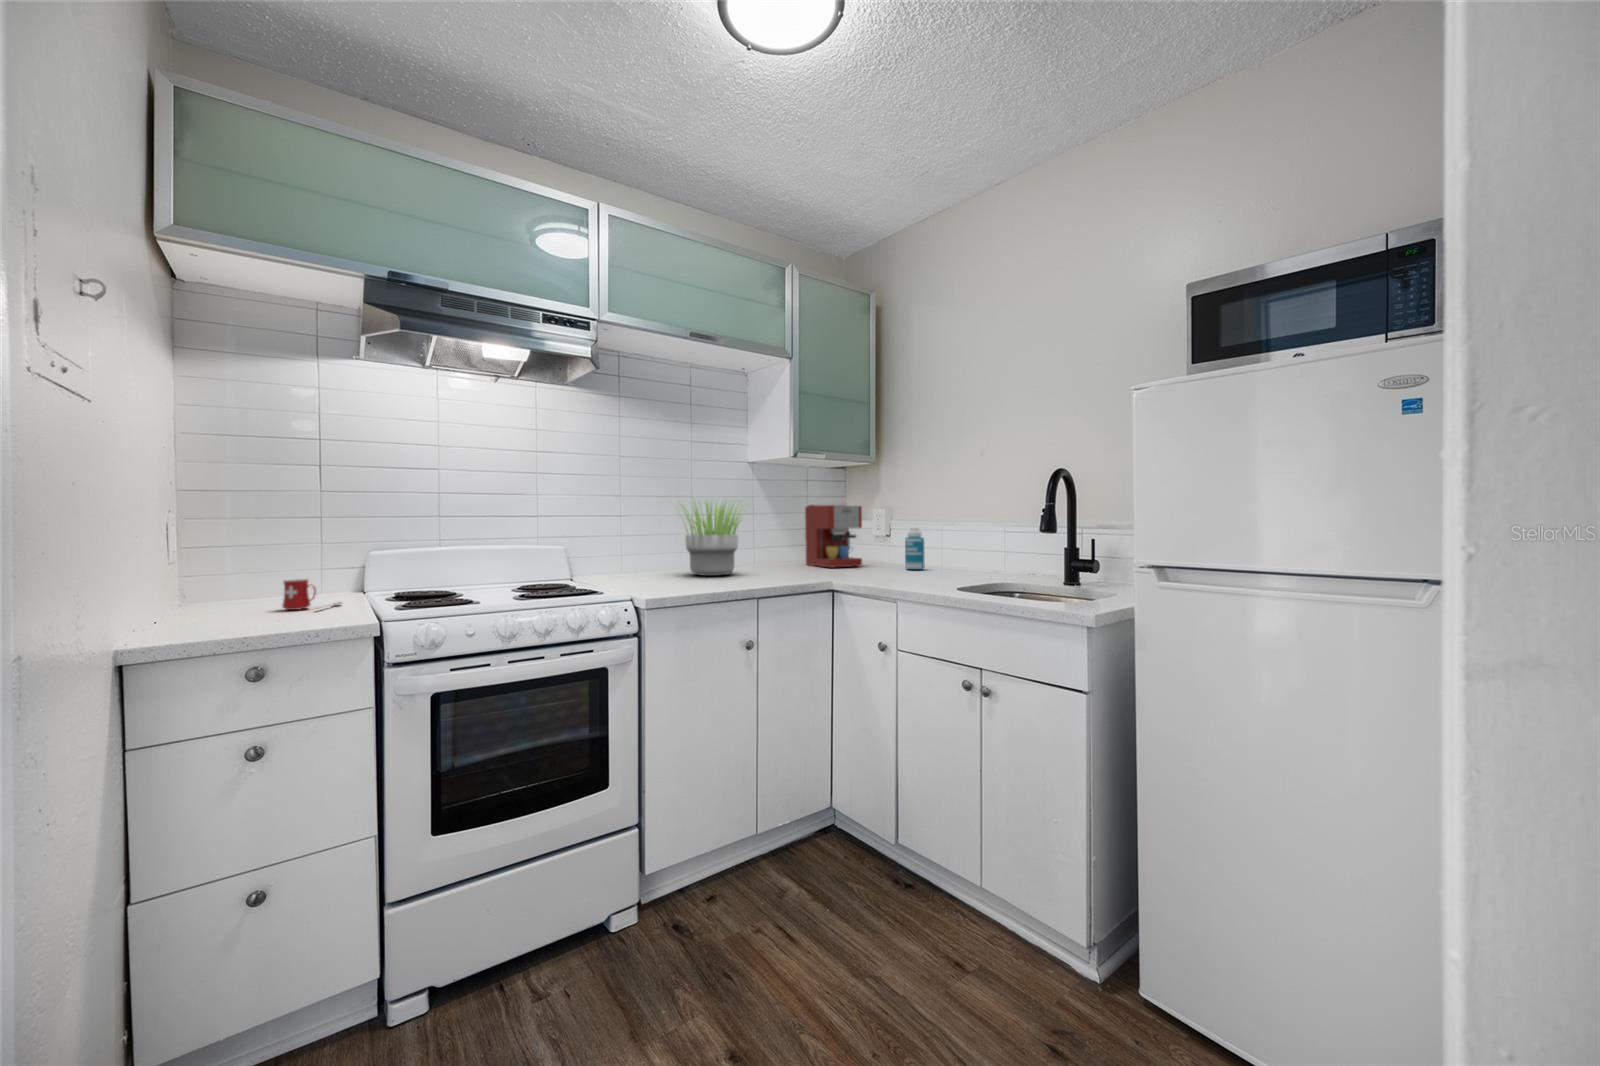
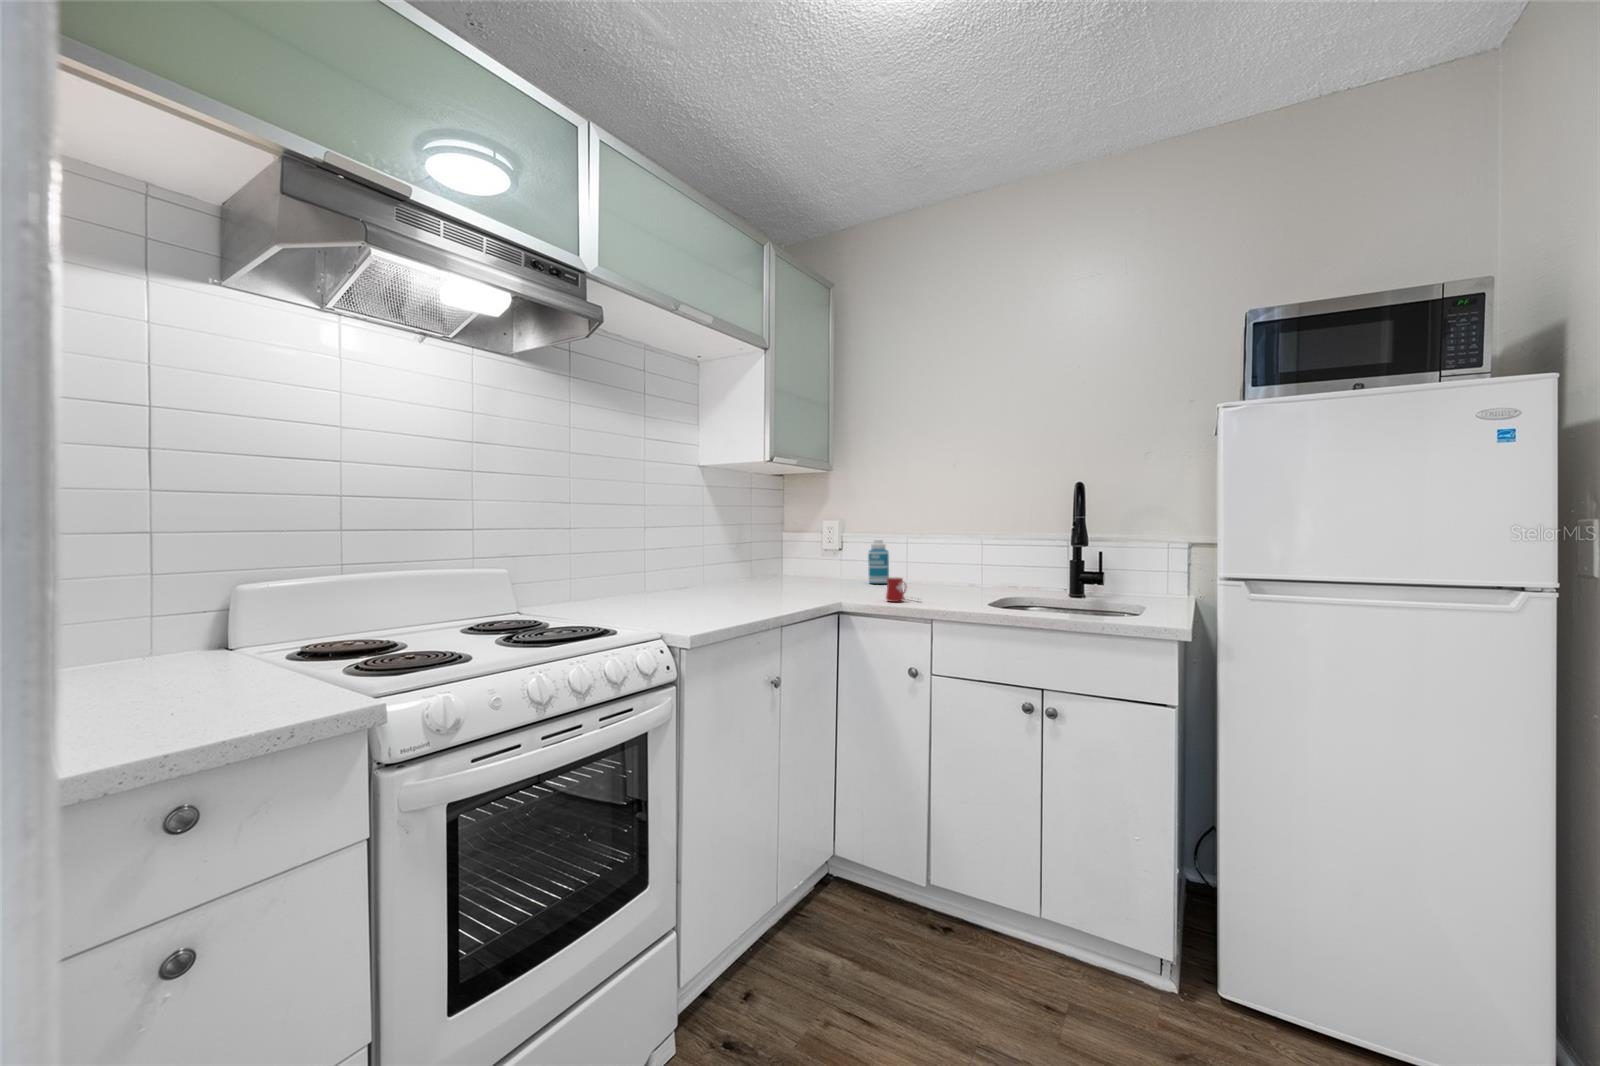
potted plant: present [681,503,749,576] -> none [628,505,736,599]
coffee maker: present [805,505,862,568] -> none [753,514,820,584]
mug: present [282,579,342,610] -> present [886,577,919,602]

